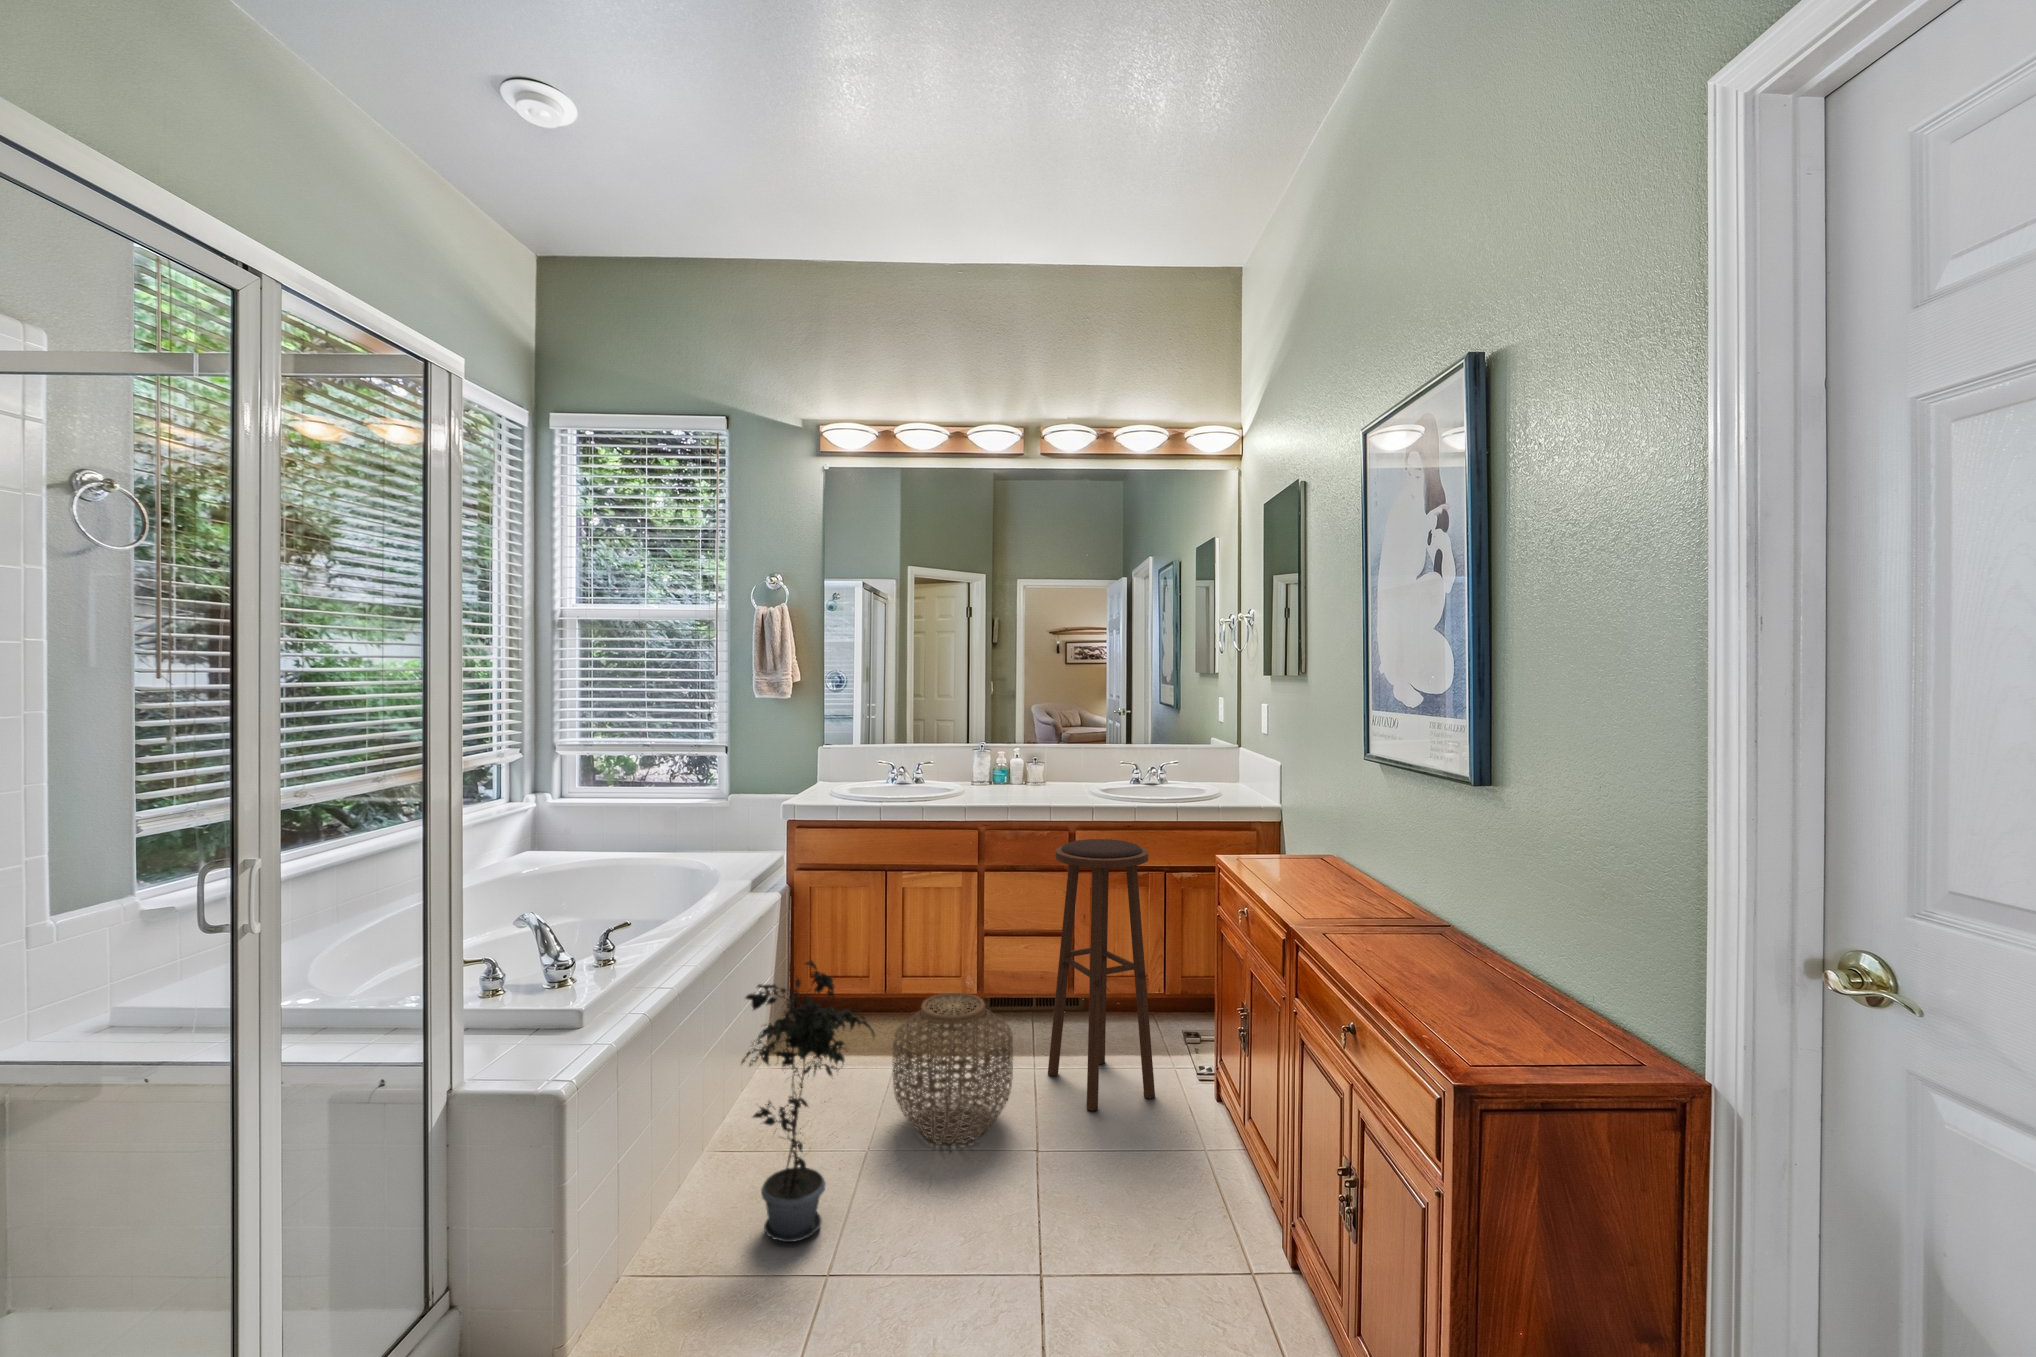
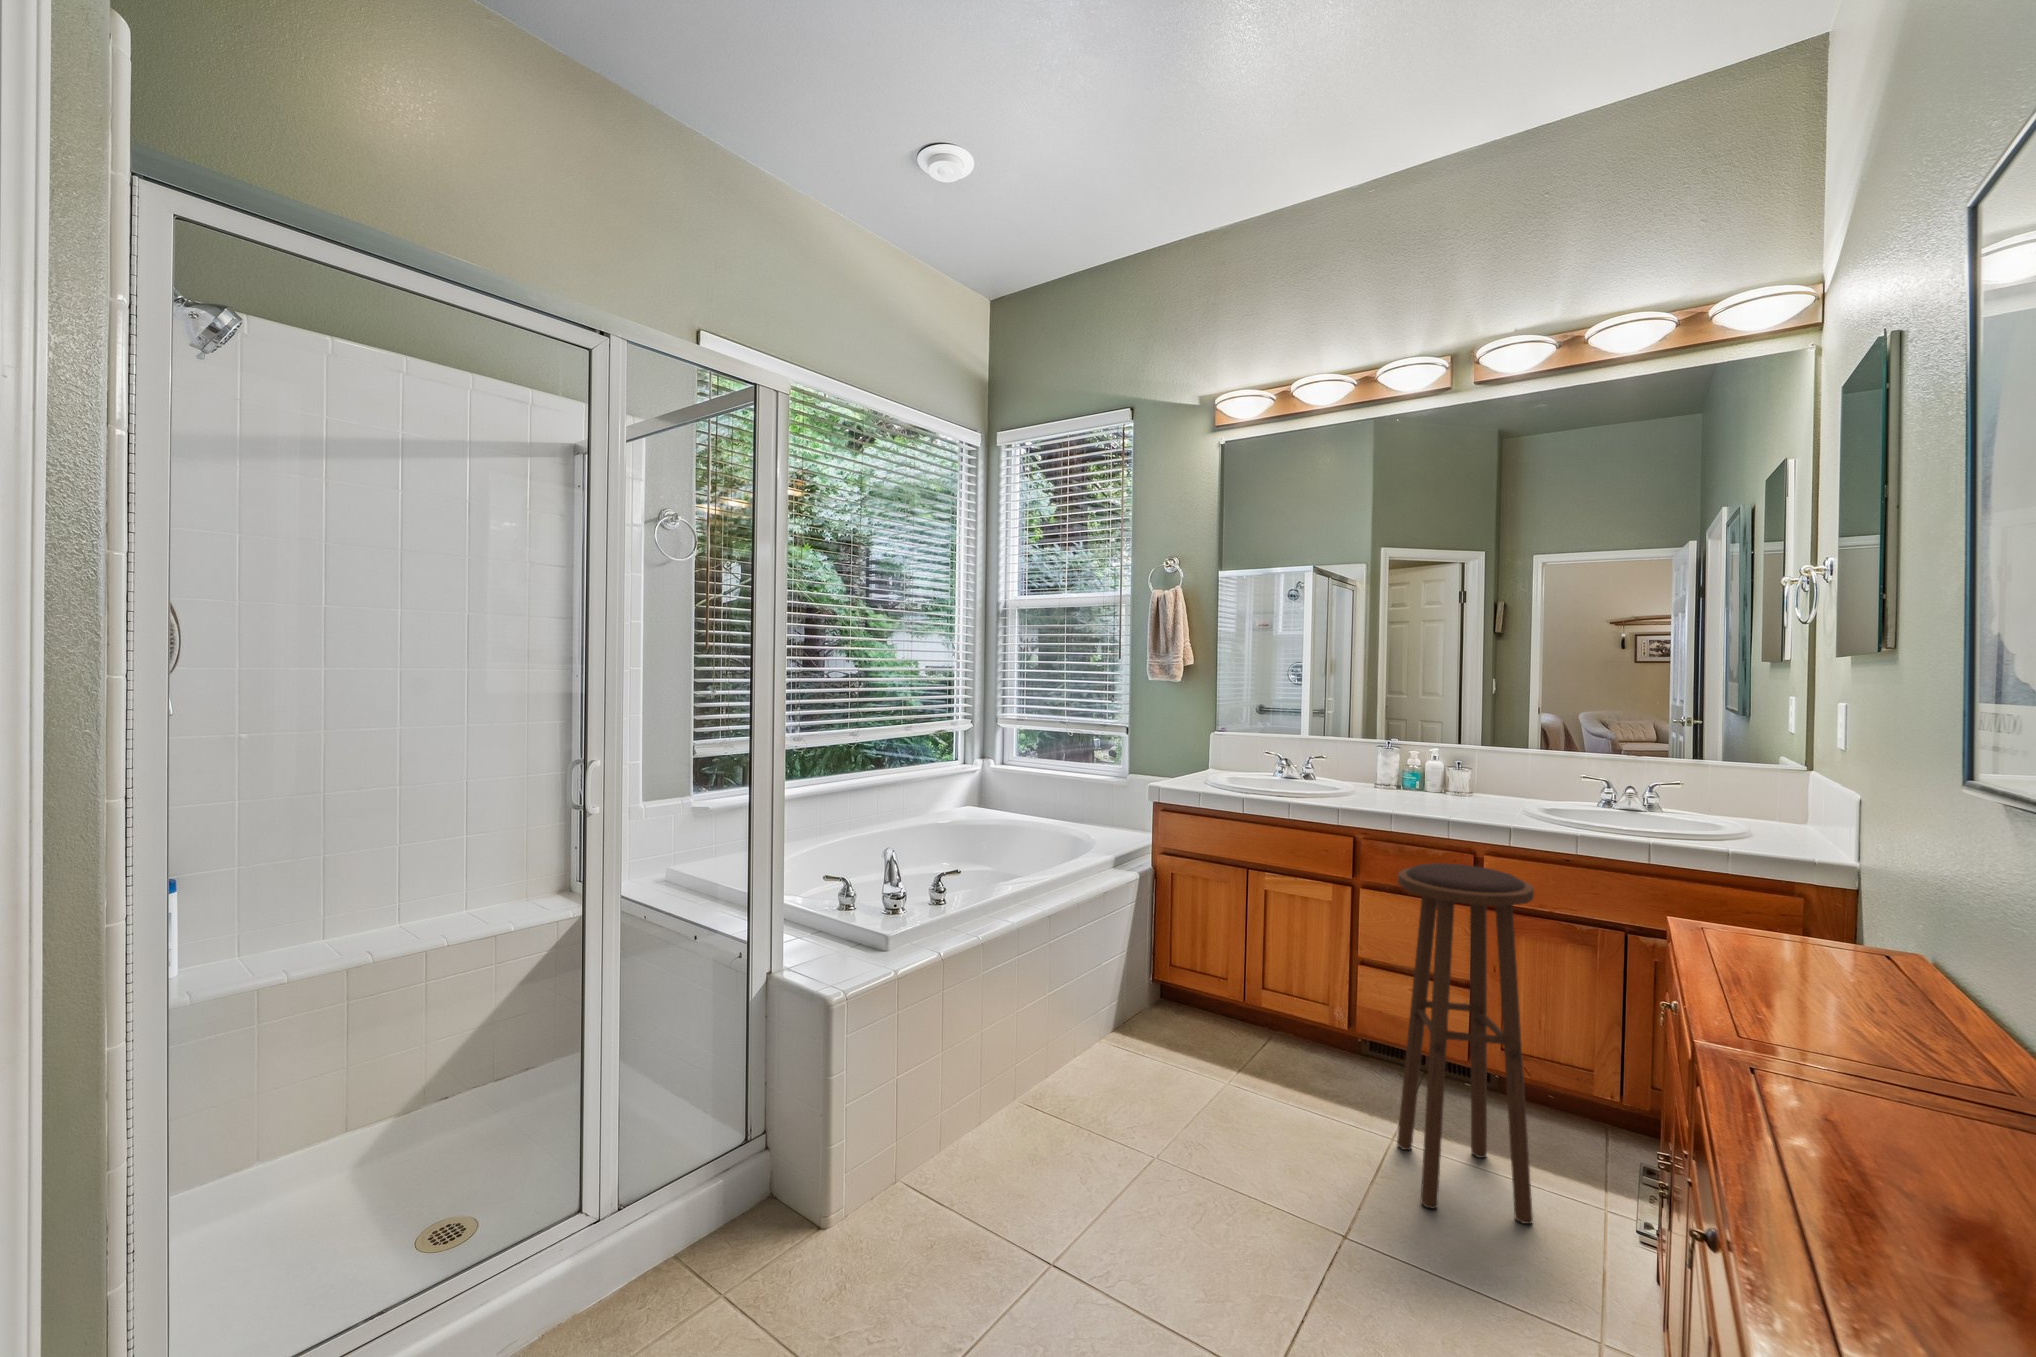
potted plant: present [741,961,875,1242] -> none [980,935,1095,1210]
woven basket: present [893,993,1013,1144] -> none [1177,1009,1318,1183]

